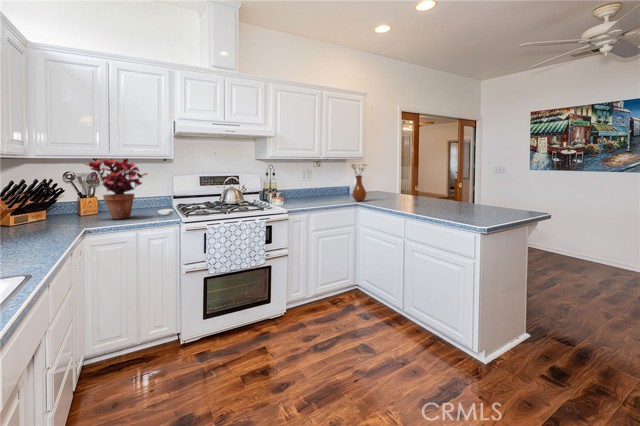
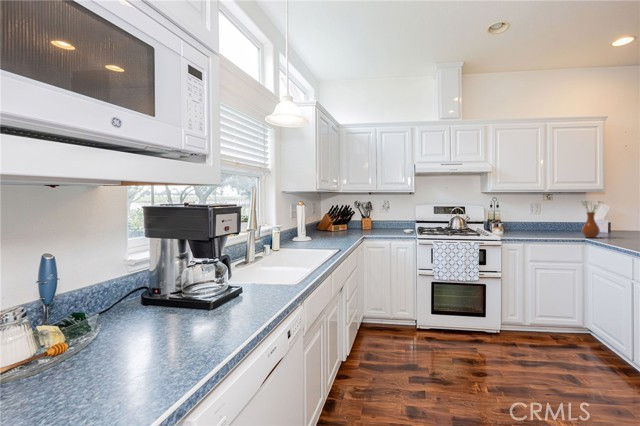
potted plant: present [86,159,147,219] -> none [368,196,401,233]

